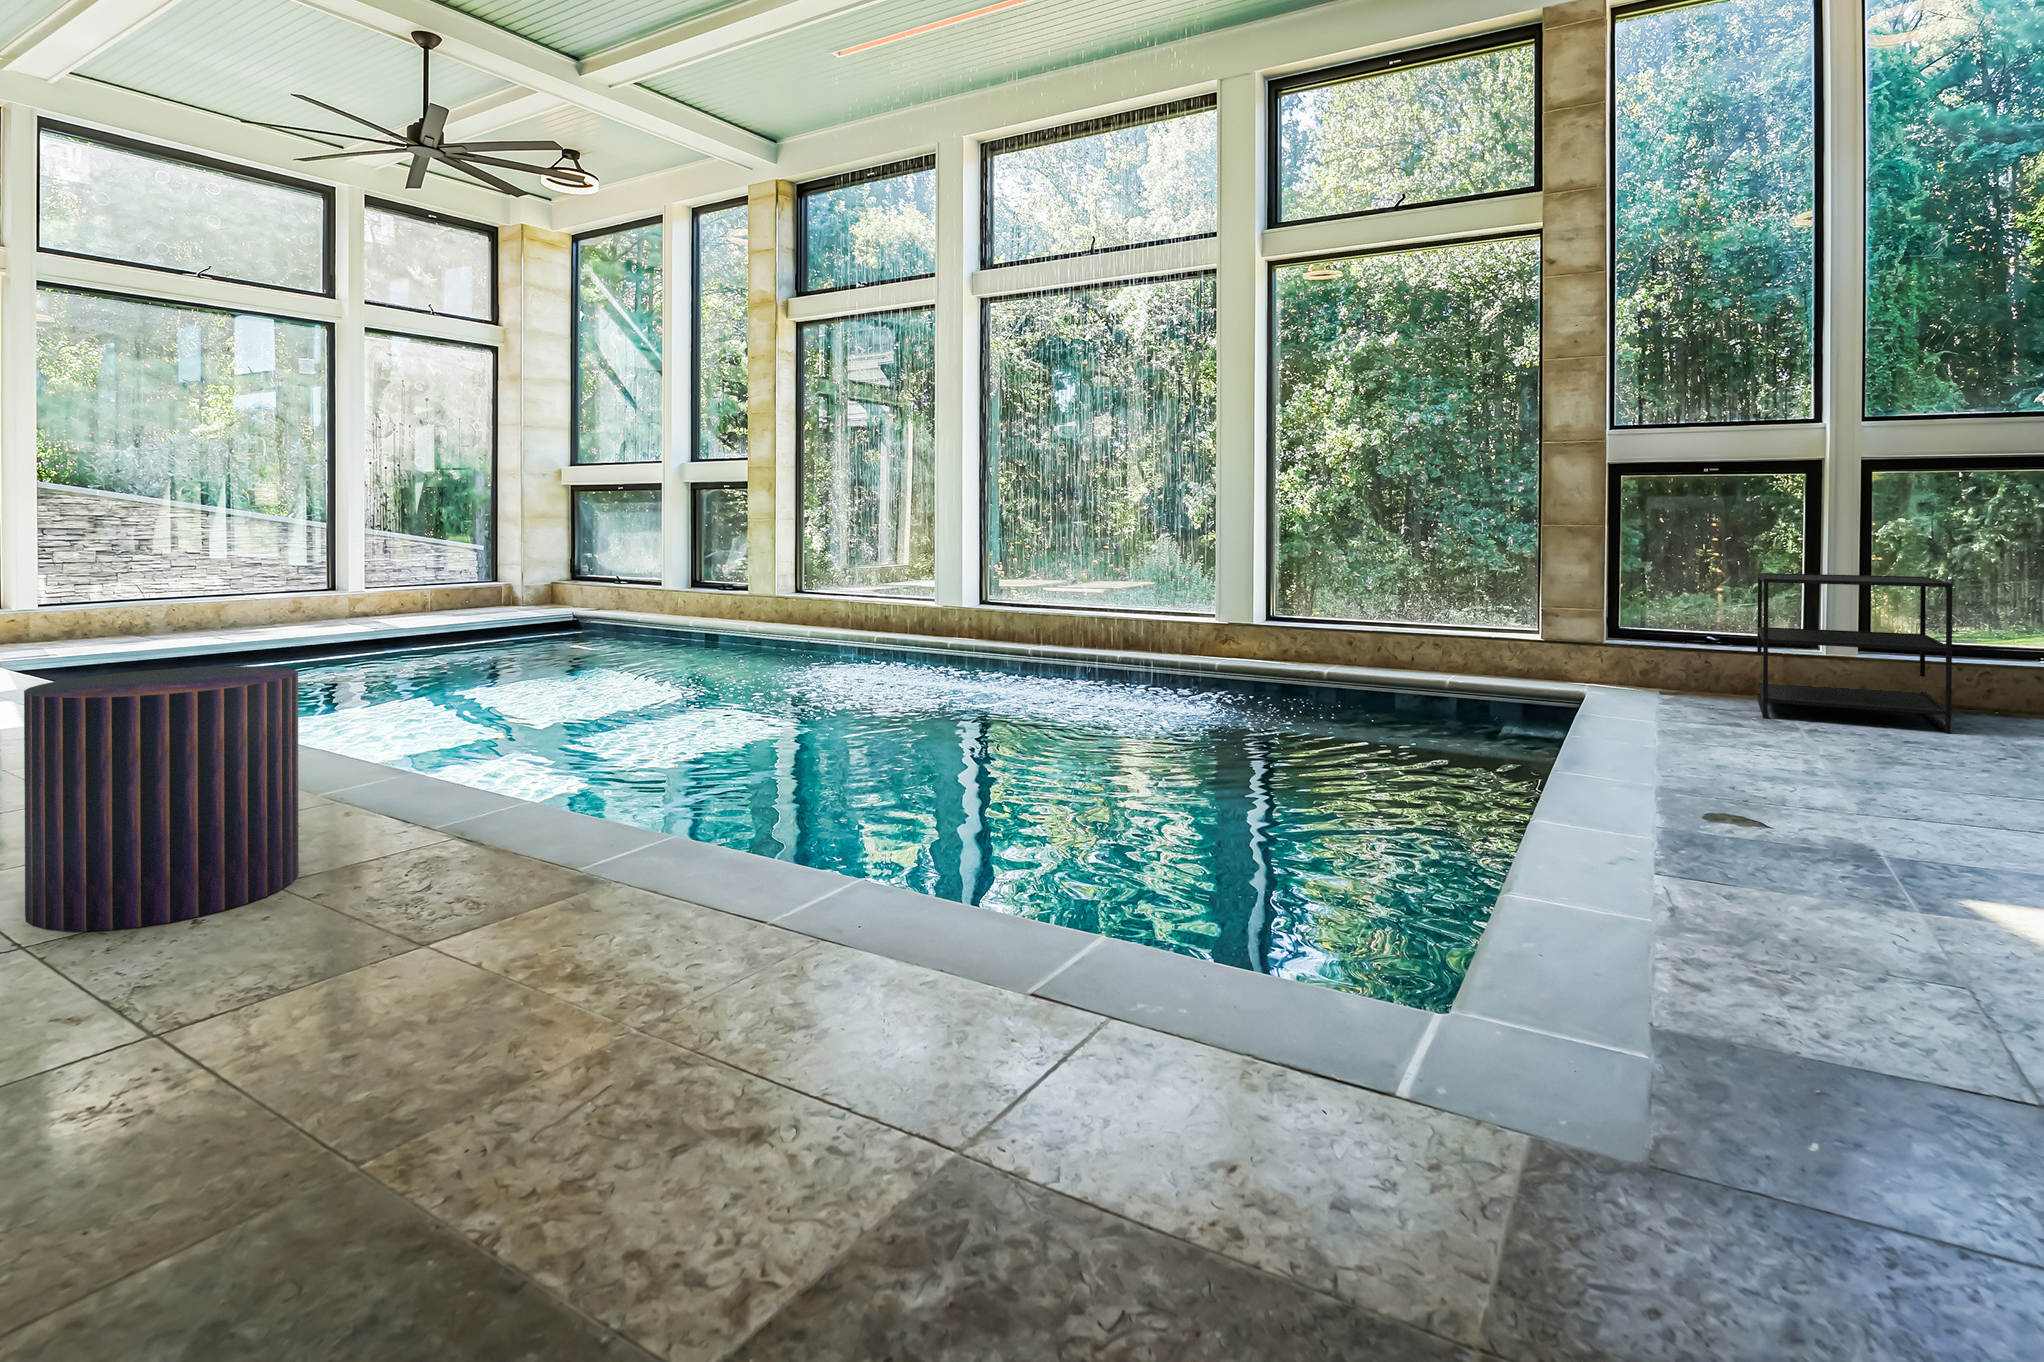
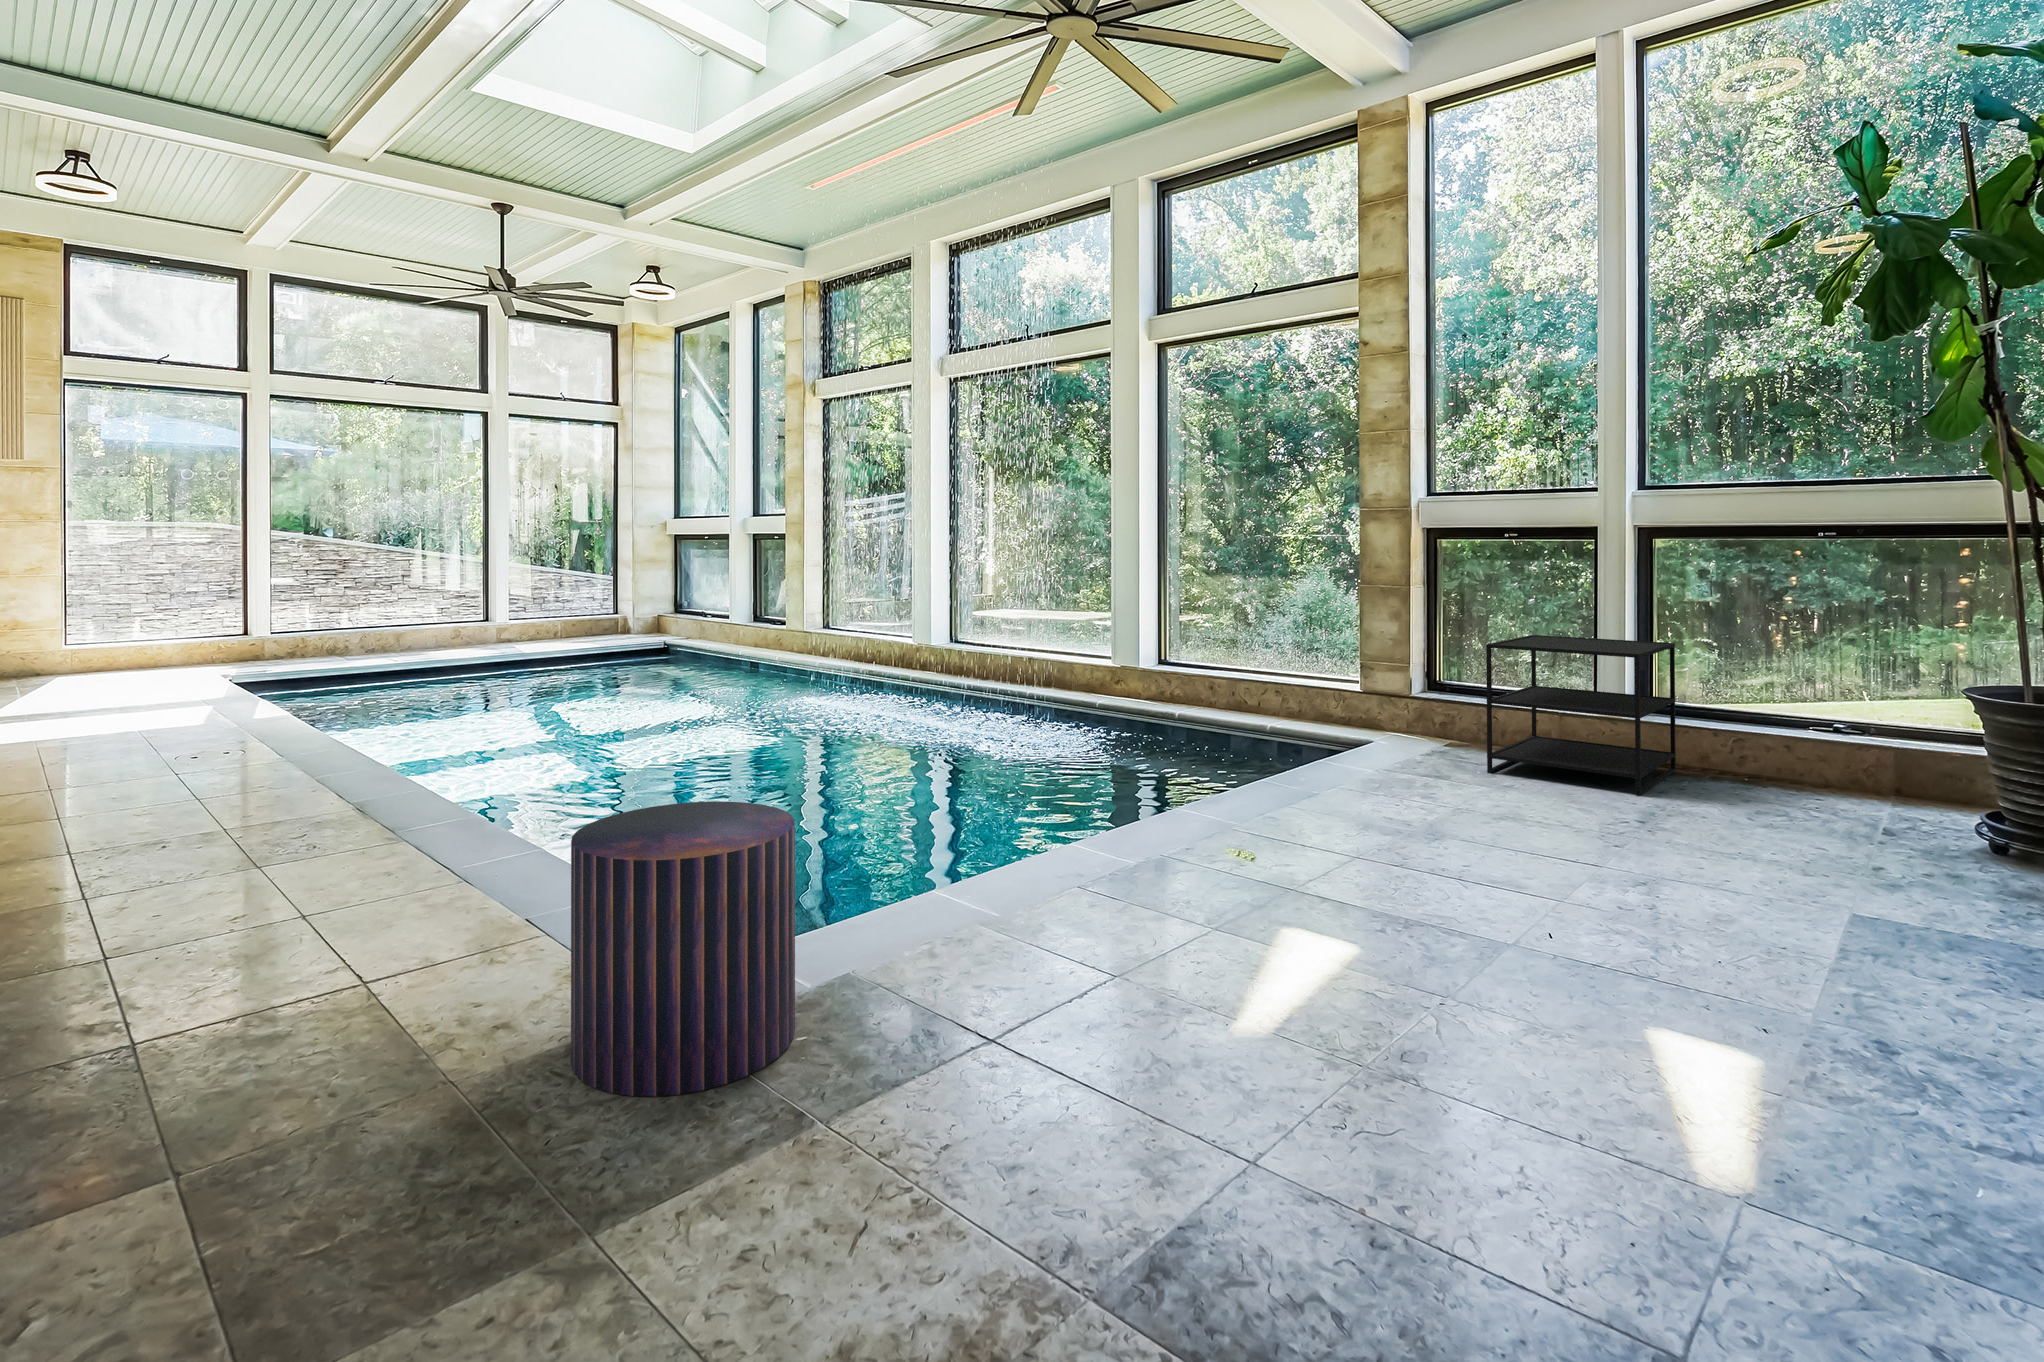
pouf: present [24,666,299,931] -> present [571,802,795,1096]

